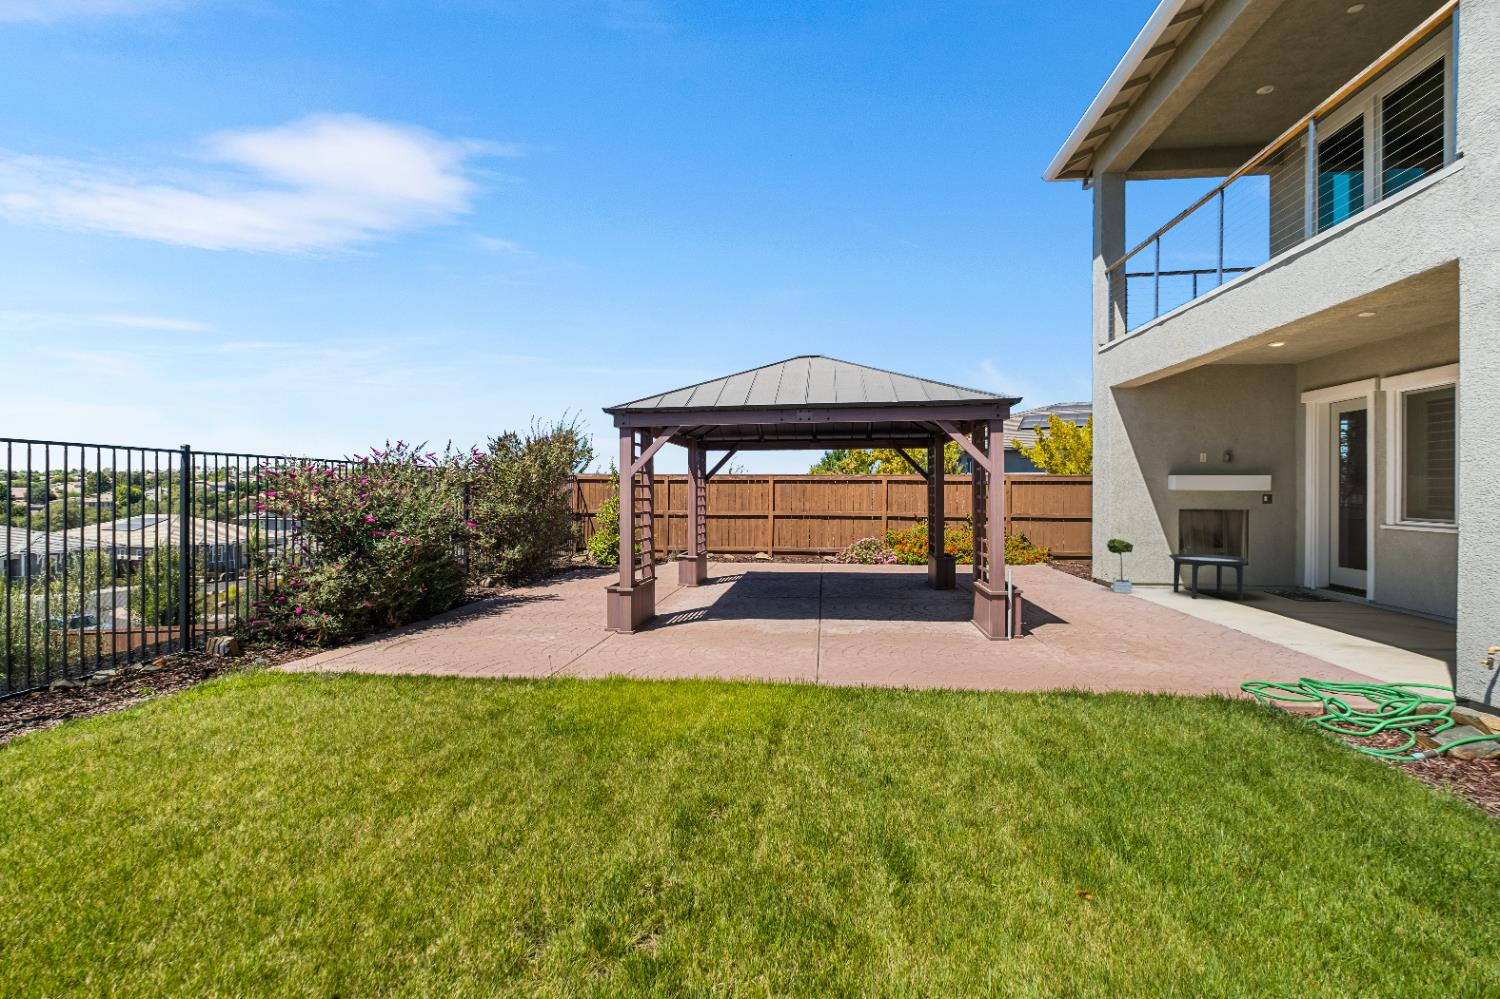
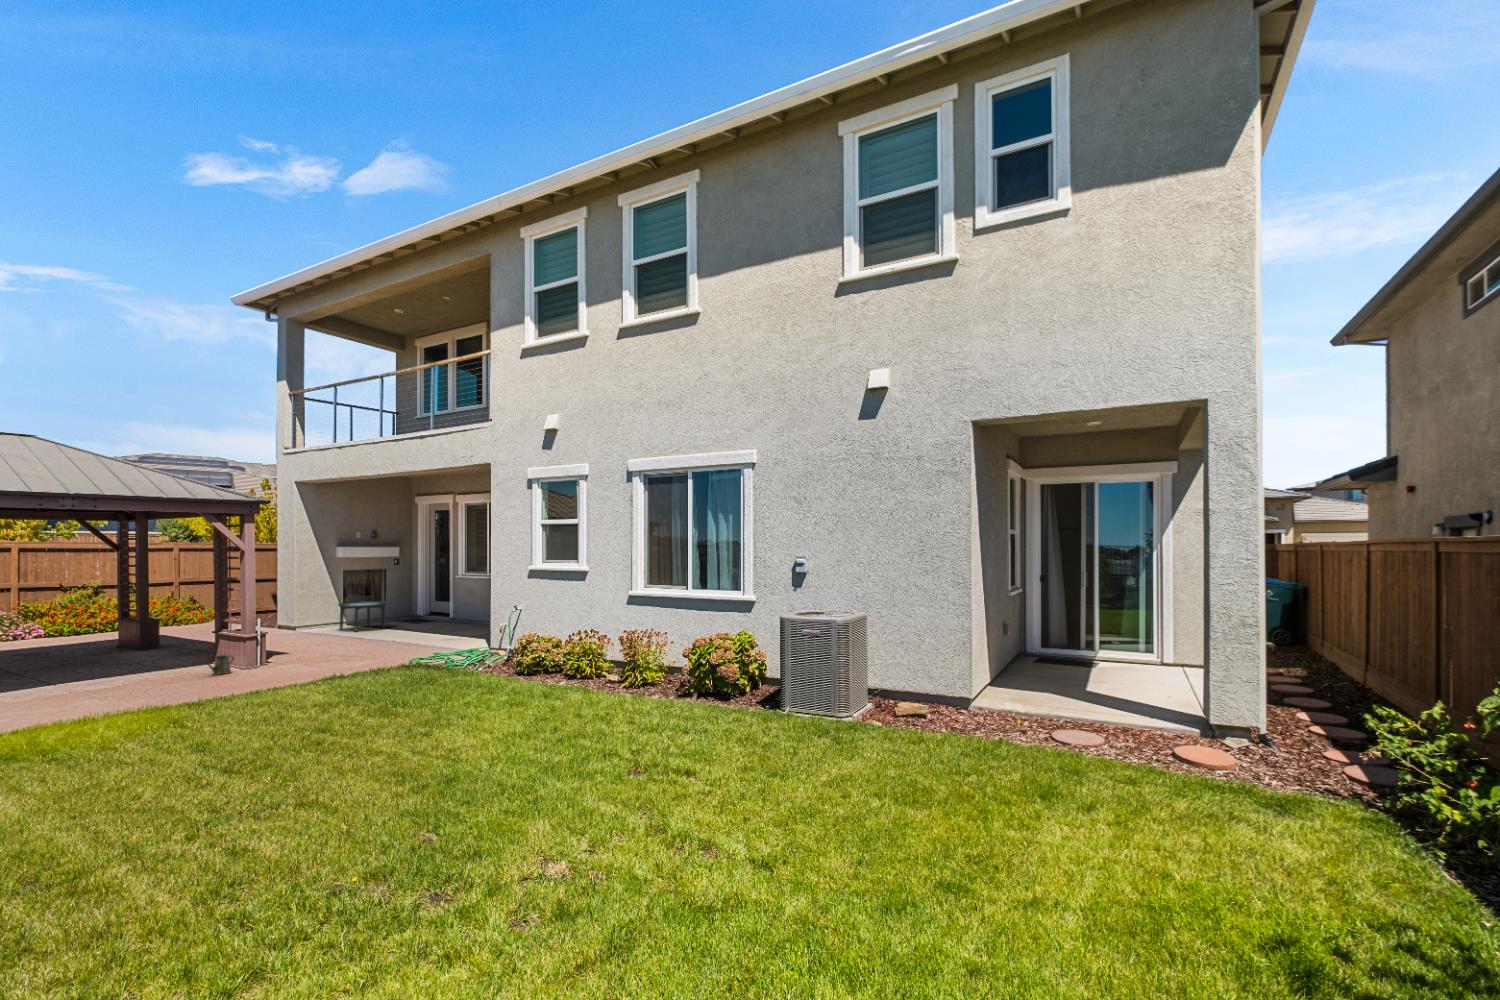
potted tree: present [1107,539,1133,594] -> none [292,595,313,636]
watering can: none [942,609,985,636] -> present [203,655,234,675]

